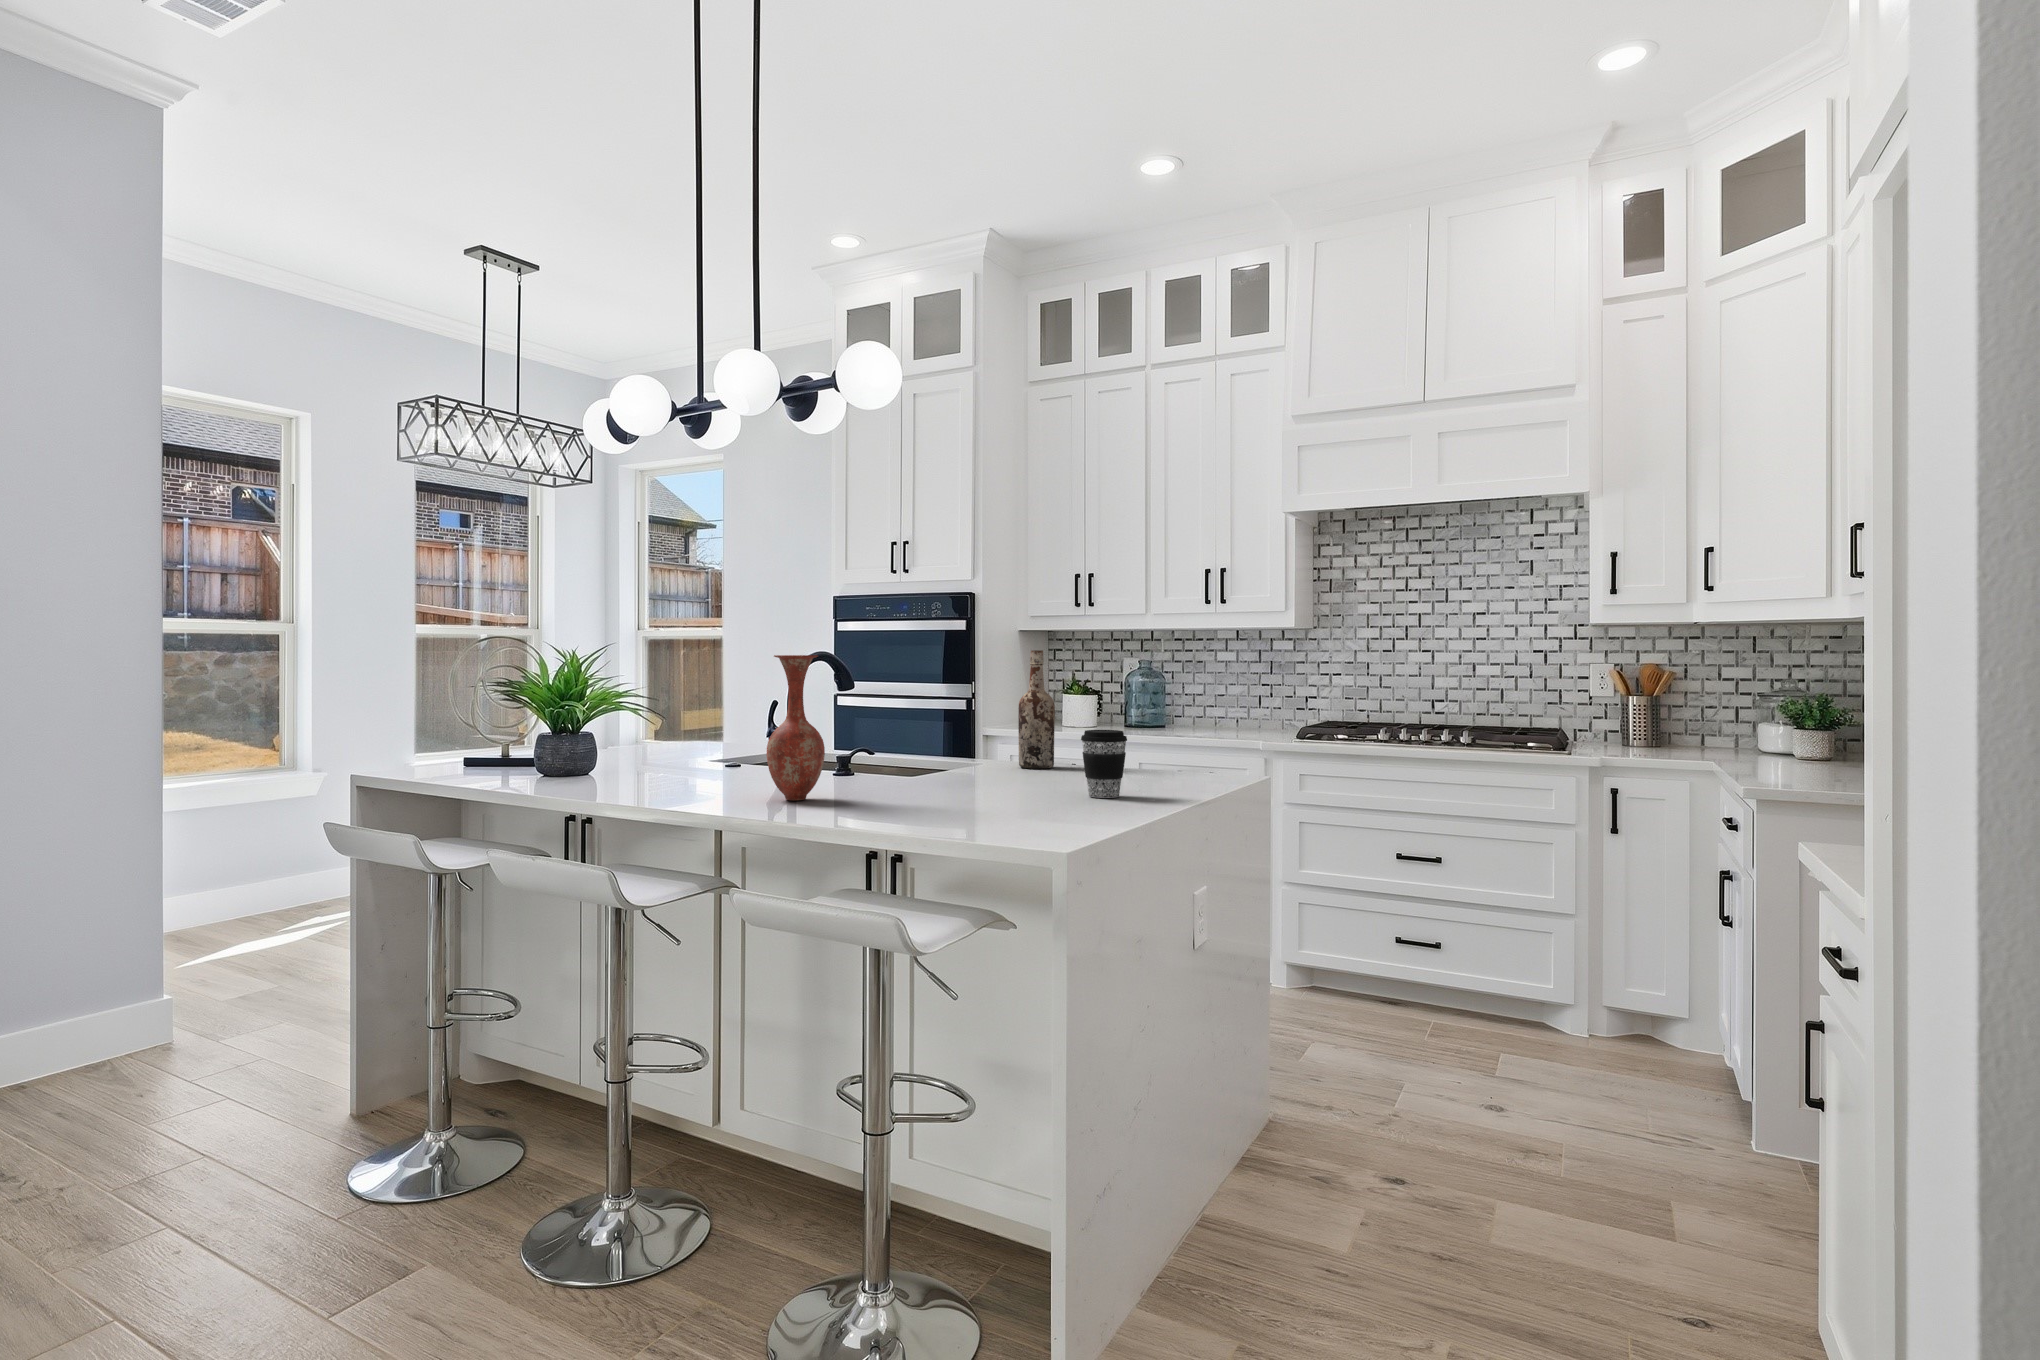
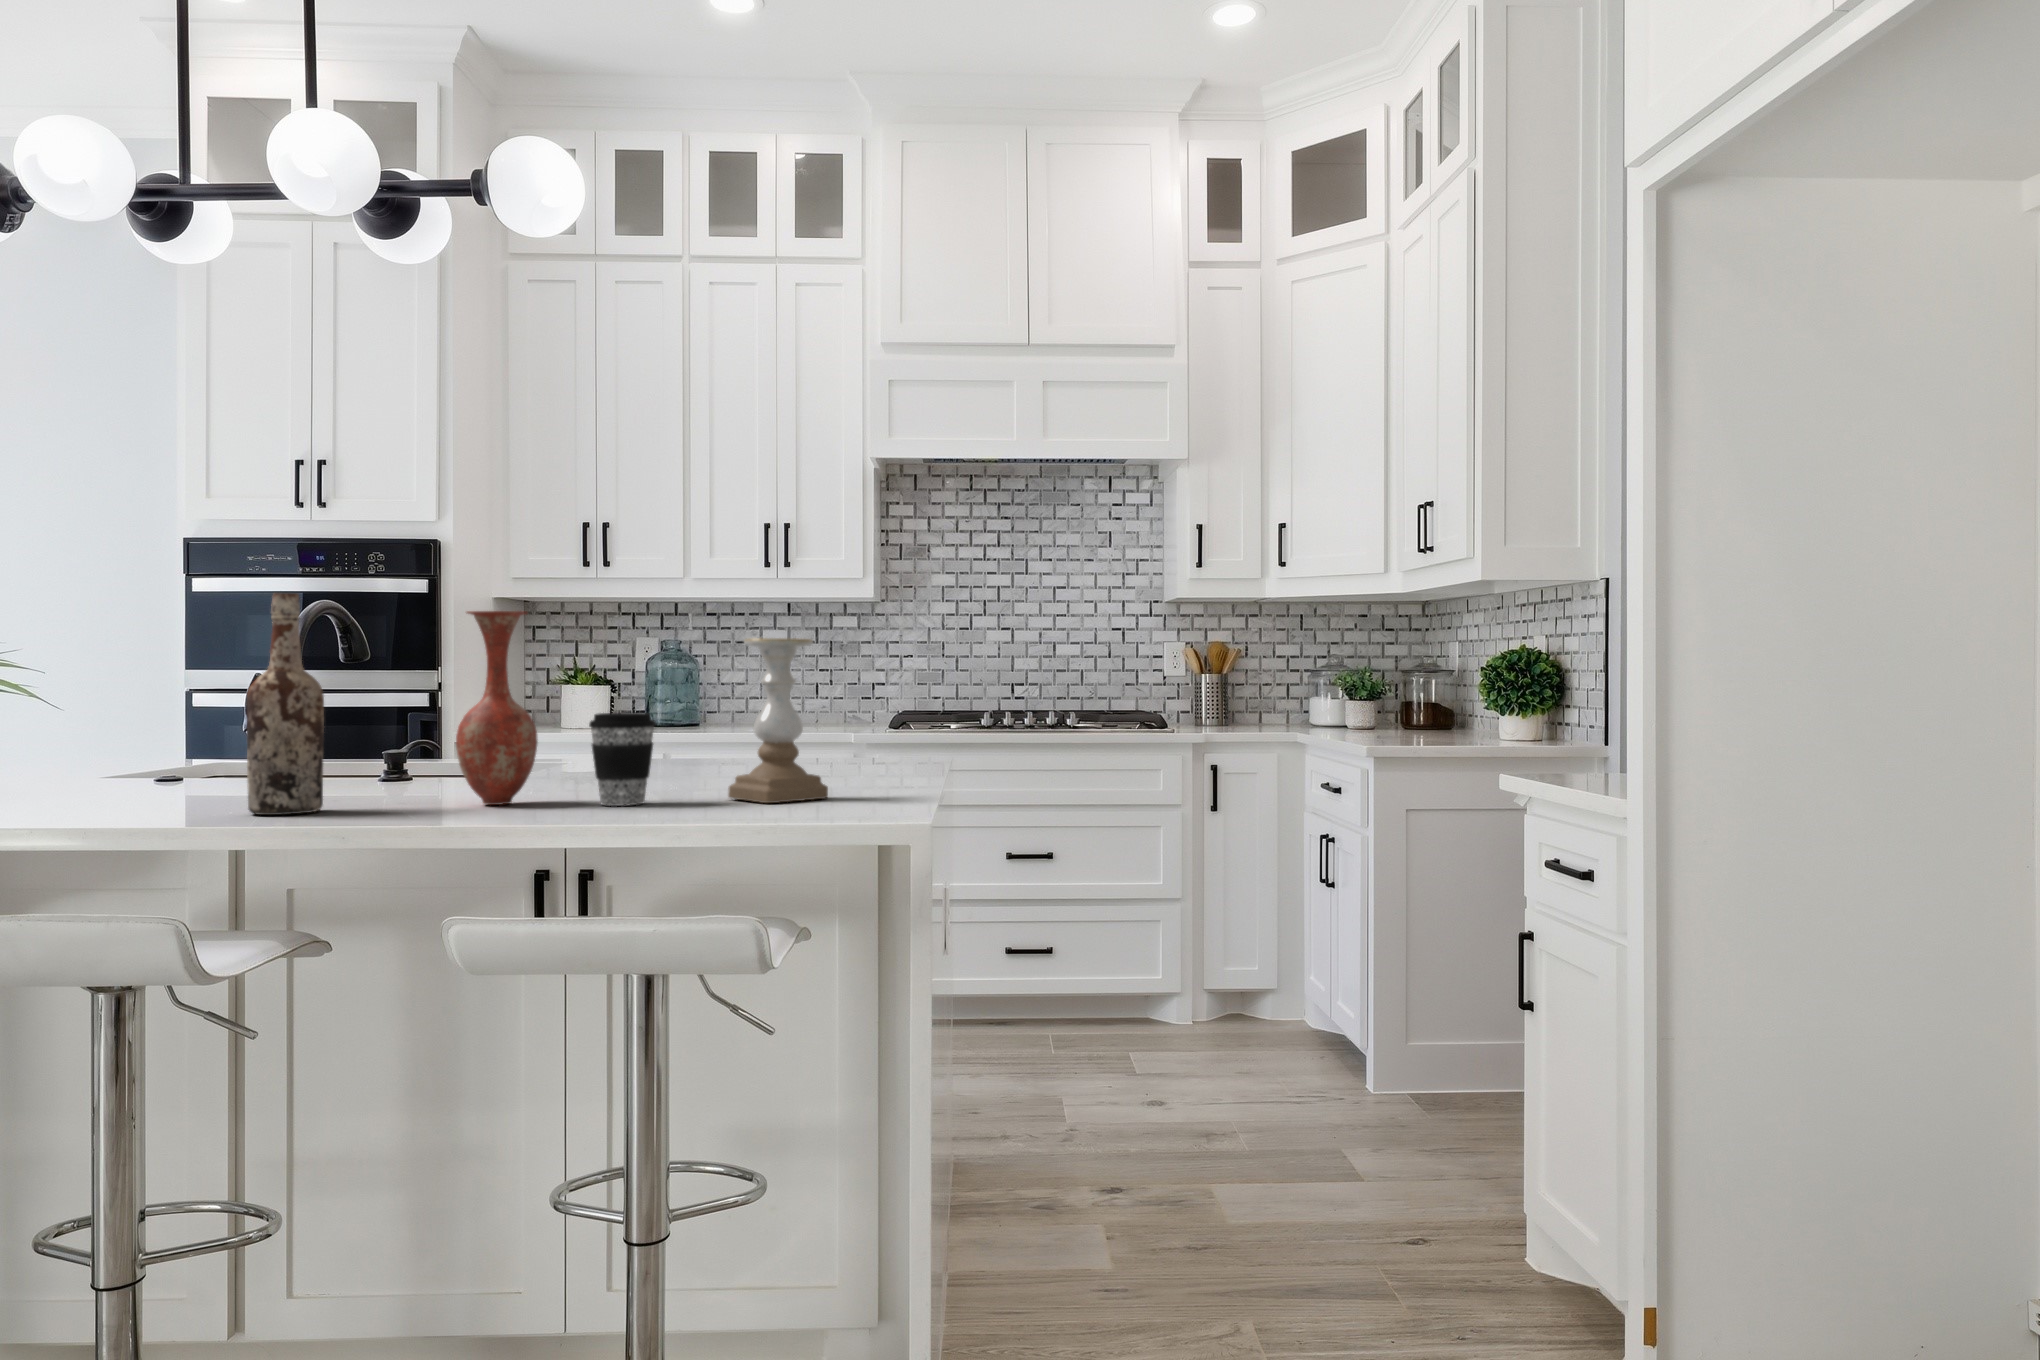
wine bottle: present [1018,650,1055,769] -> present [247,593,324,815]
candle holder: none [947,677,1018,817] -> present [728,638,828,803]
coffee cup: present [1081,730,1127,798] -> present [589,713,655,806]

